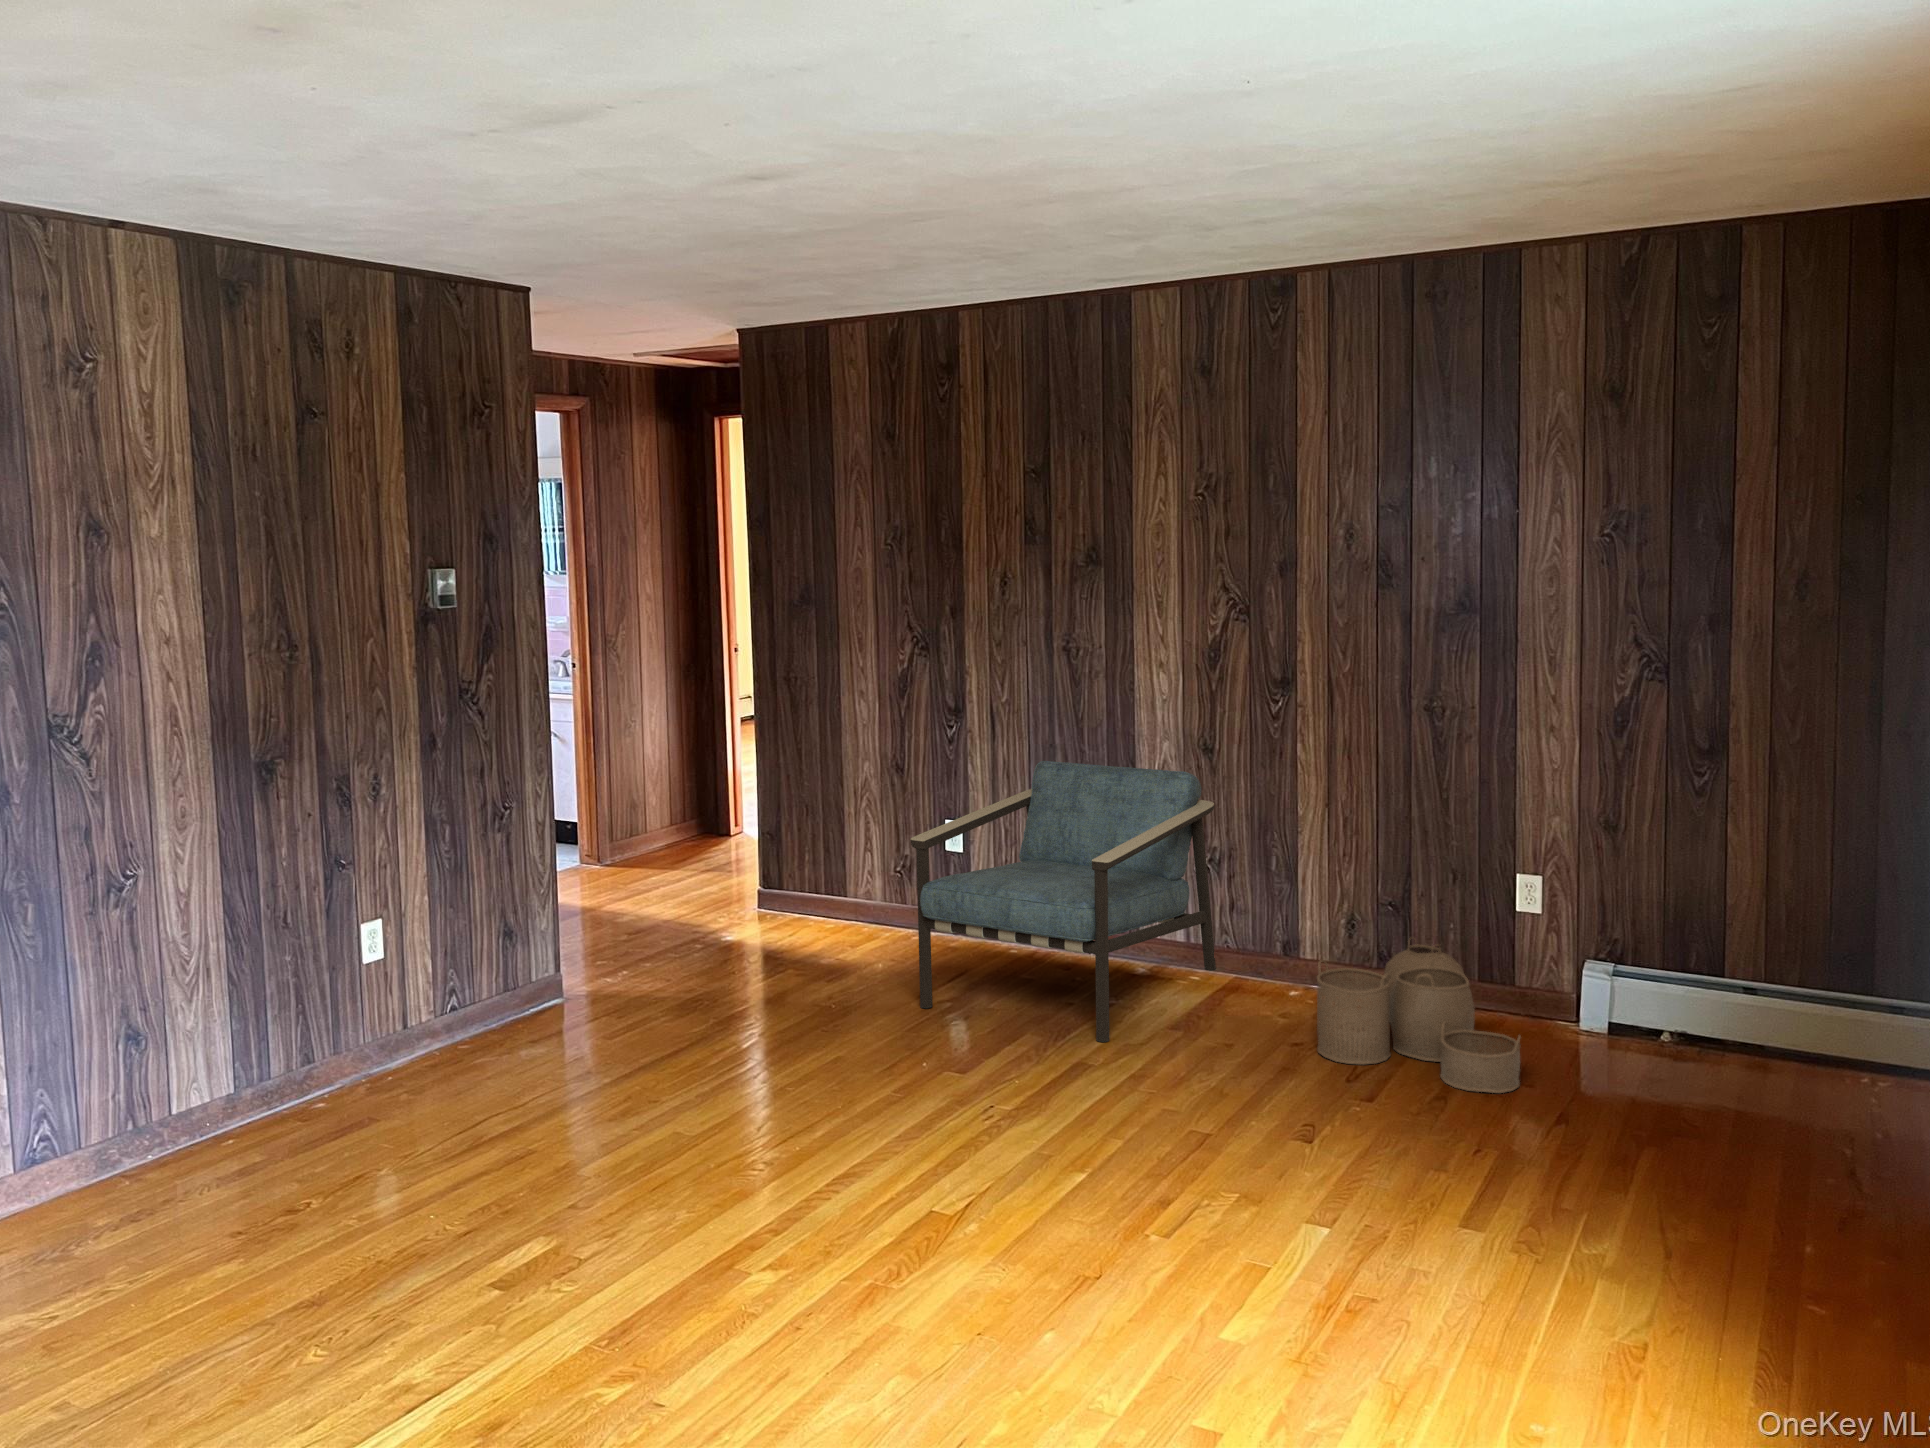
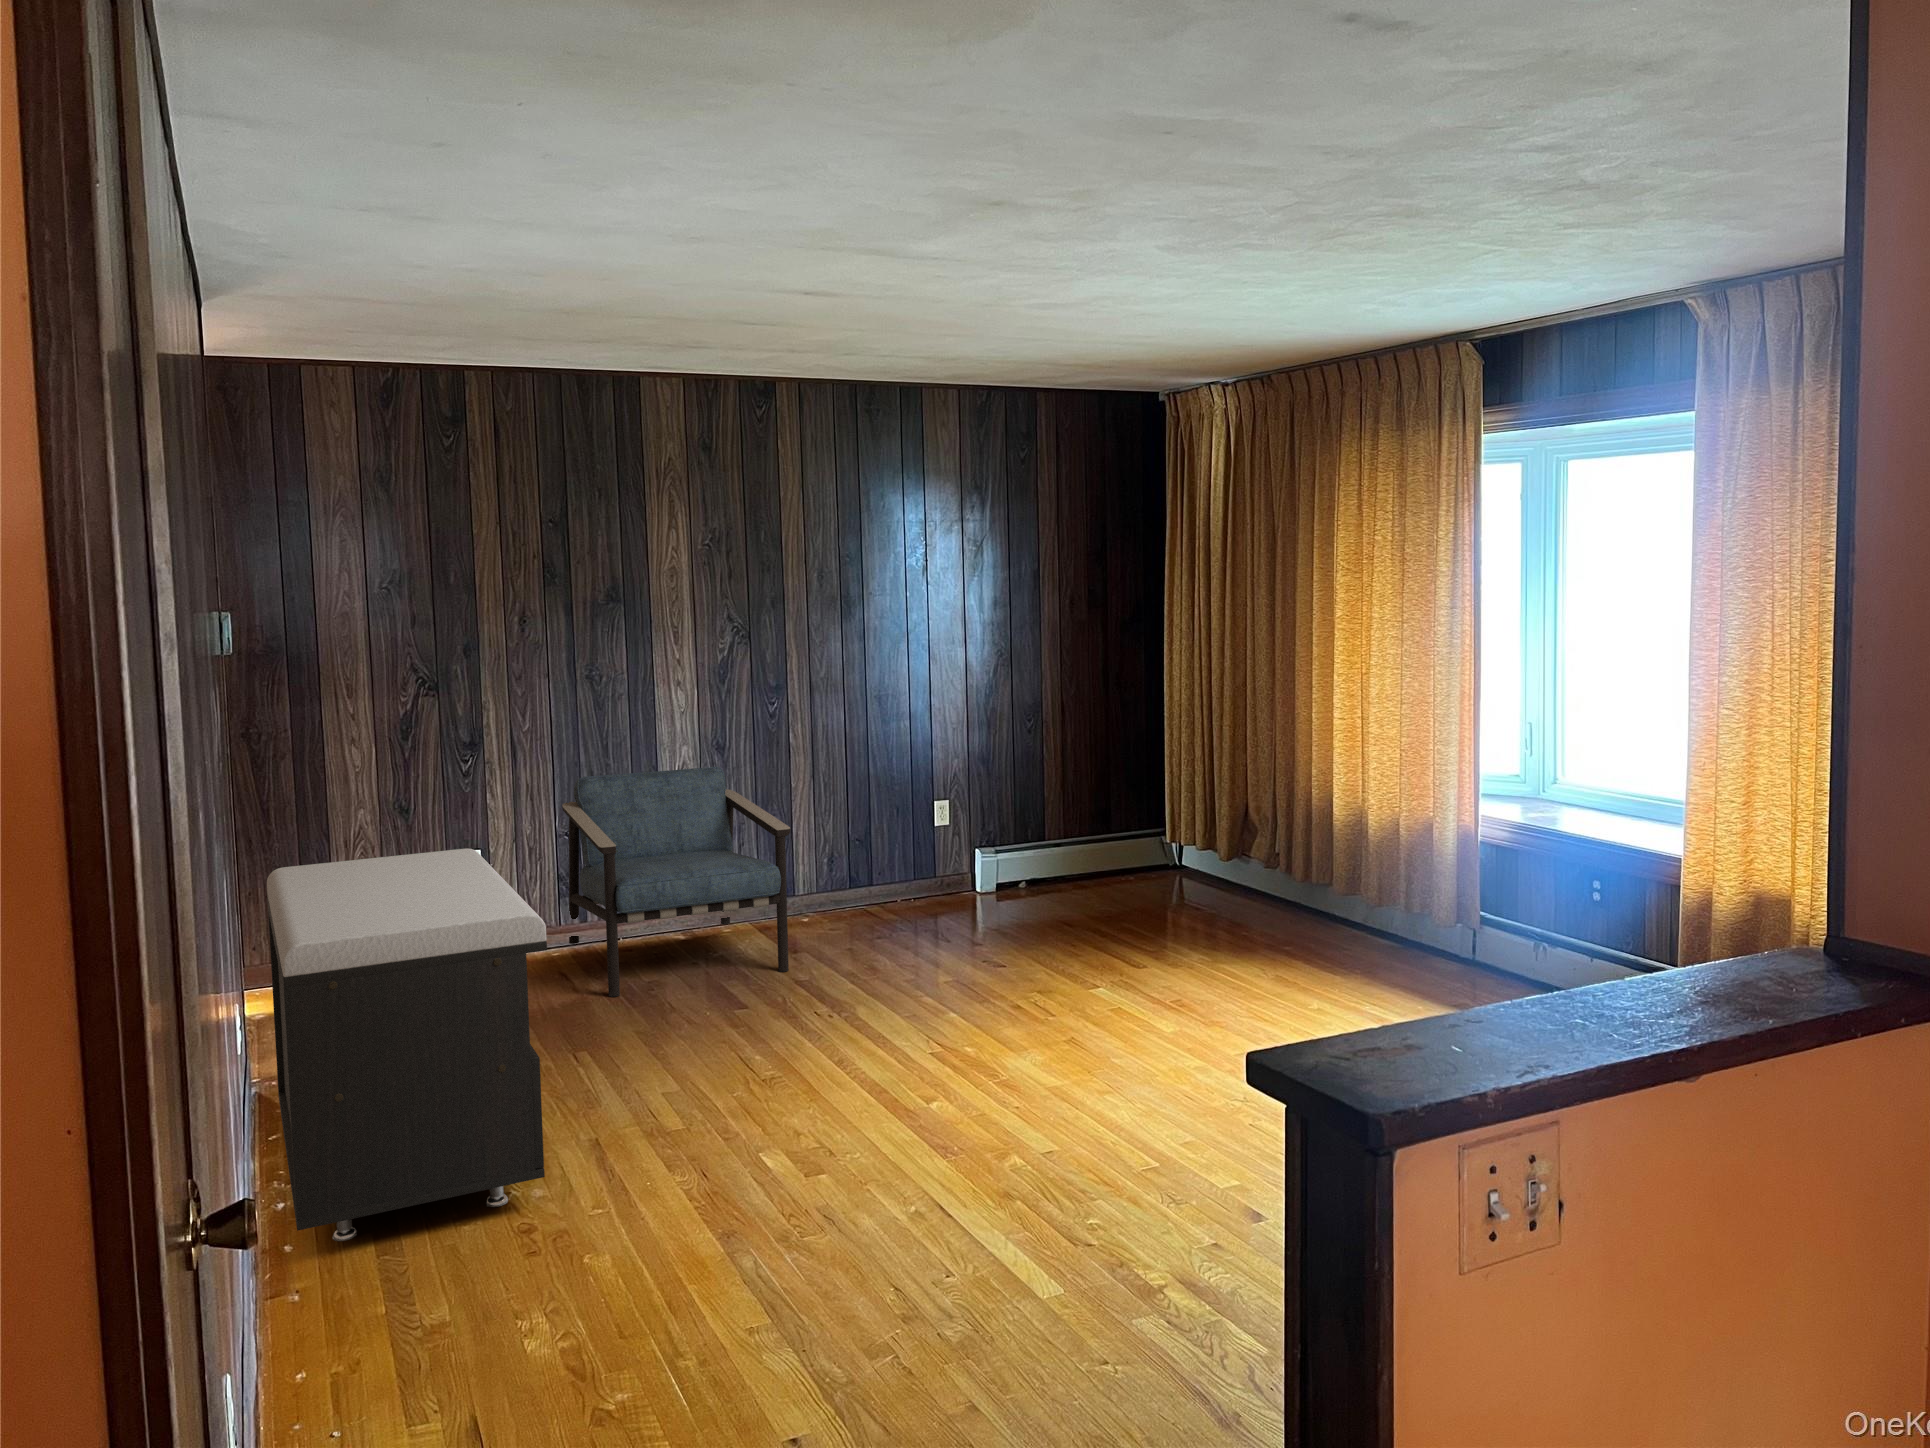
storage bench: none [236,798,643,1147] -> present [267,849,547,1241]
woven basket: present [1317,939,1521,1093] -> none [876,855,1026,938]

